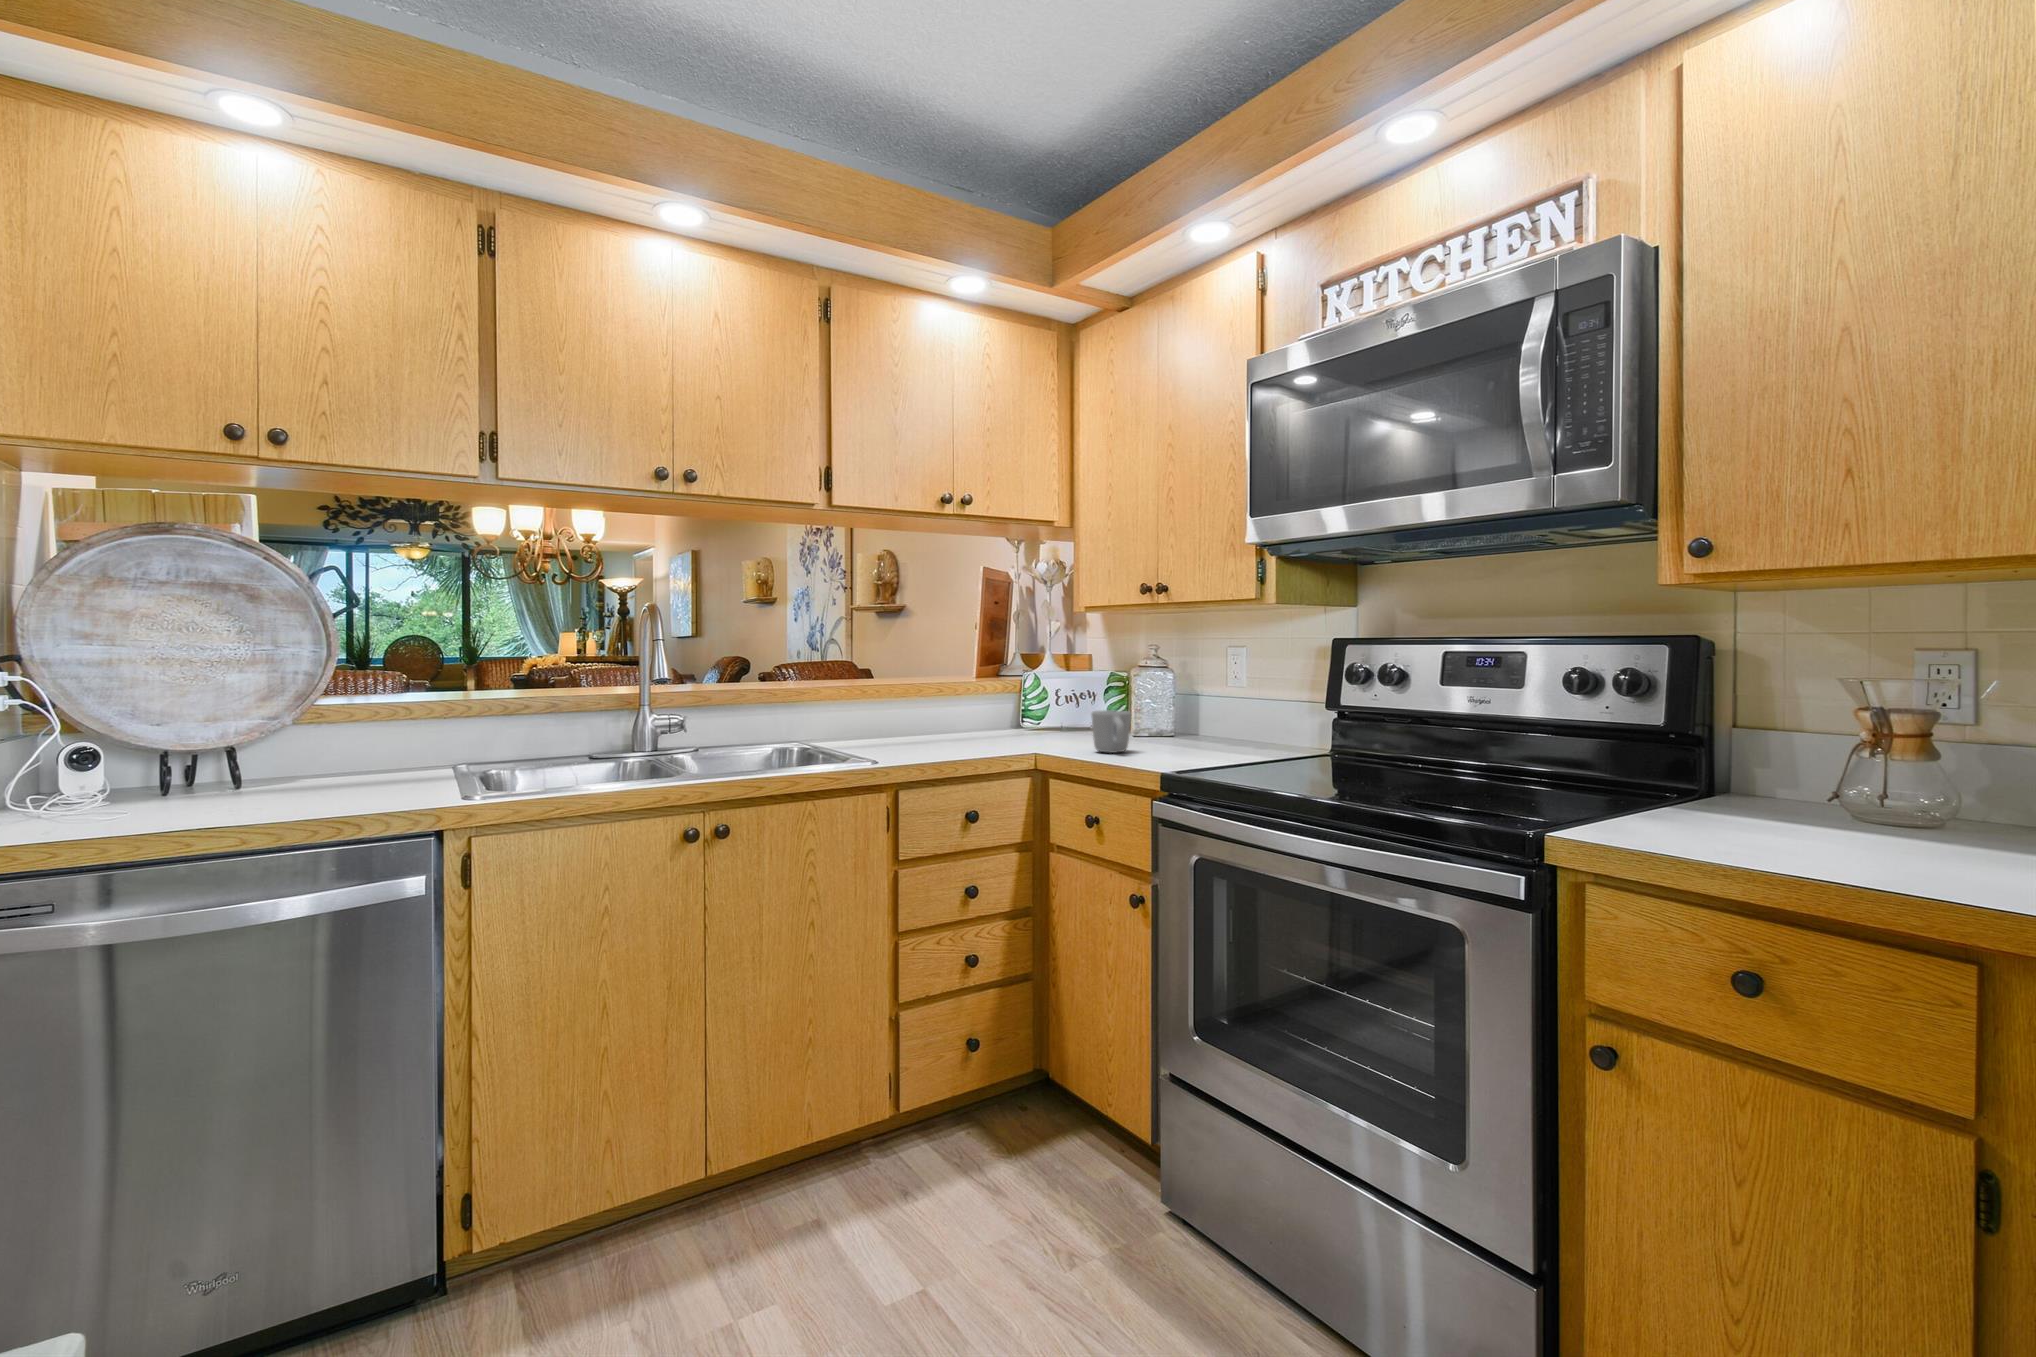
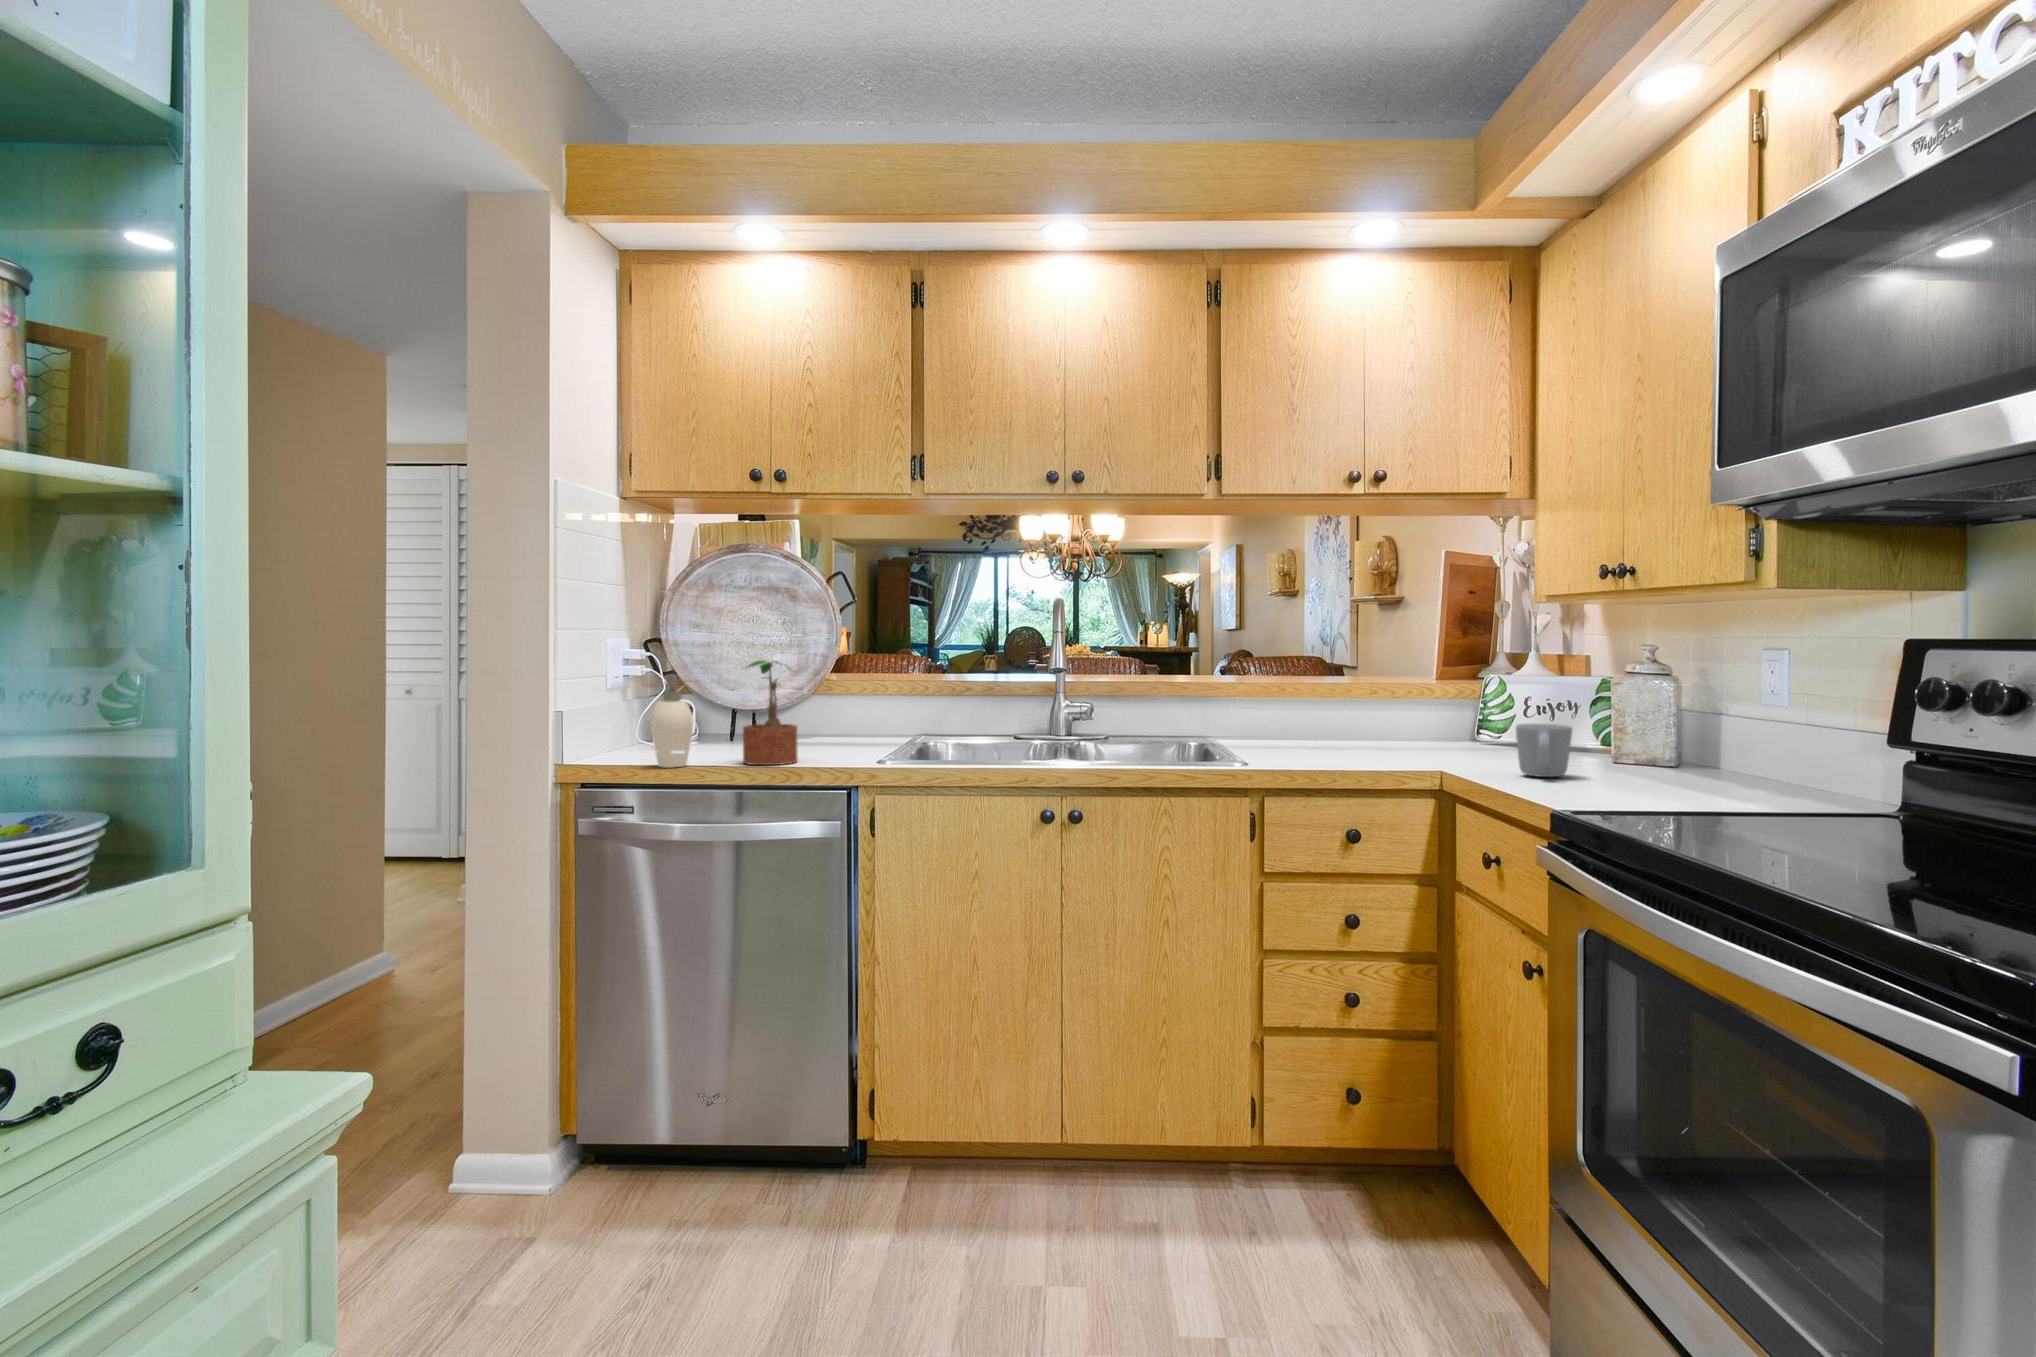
potted plant: none [218,661,317,804] -> present [743,660,798,765]
soap dispenser: none [49,681,153,821] -> present [650,674,693,768]

